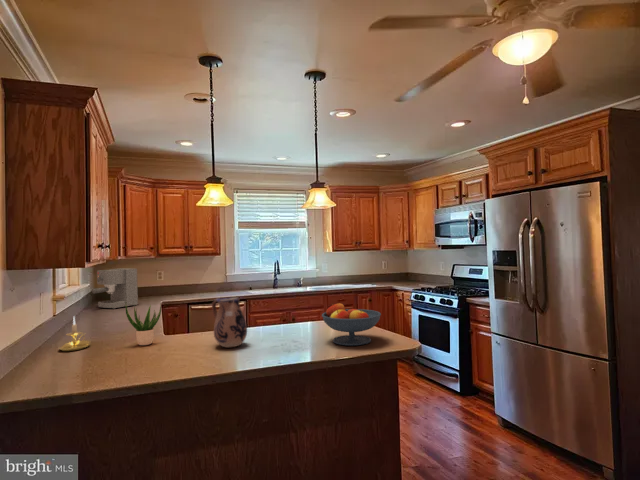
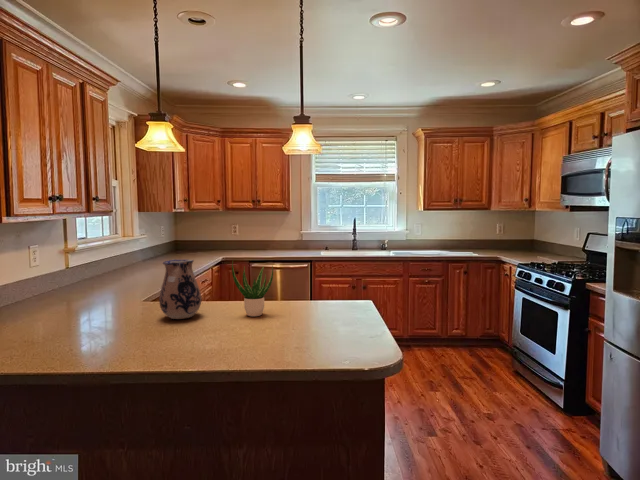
coffee maker: present [92,269,138,309] -> none [153,221,199,260]
fruit bowl: present [322,303,381,346] -> none [277,277,360,341]
potted plant: present [125,304,161,345] -> present [232,263,273,316]
candle holder: present [59,317,90,351] -> none [42,266,80,301]

